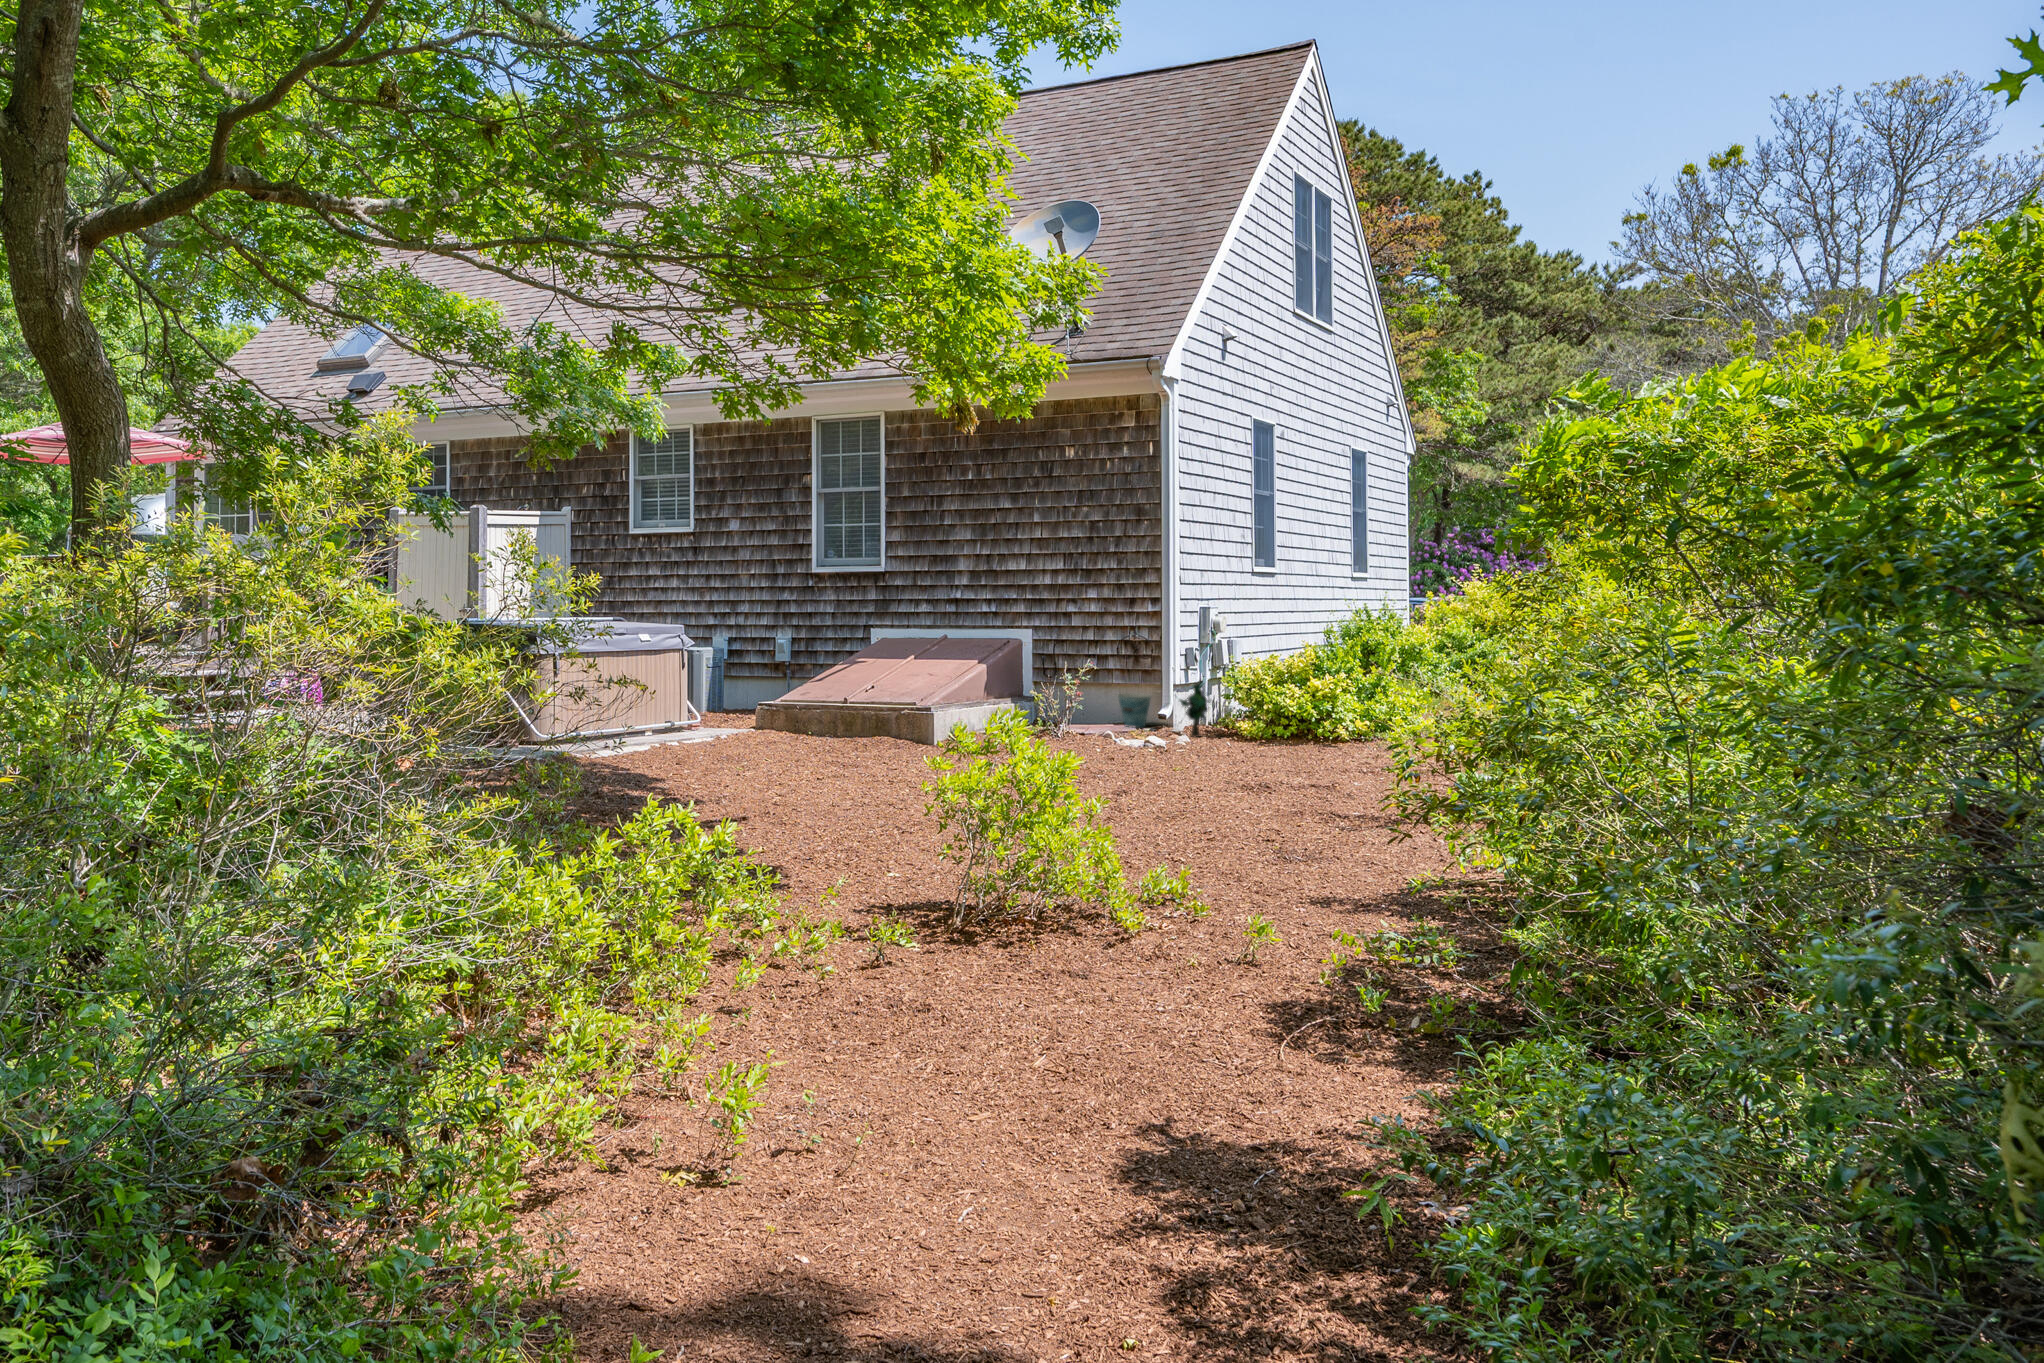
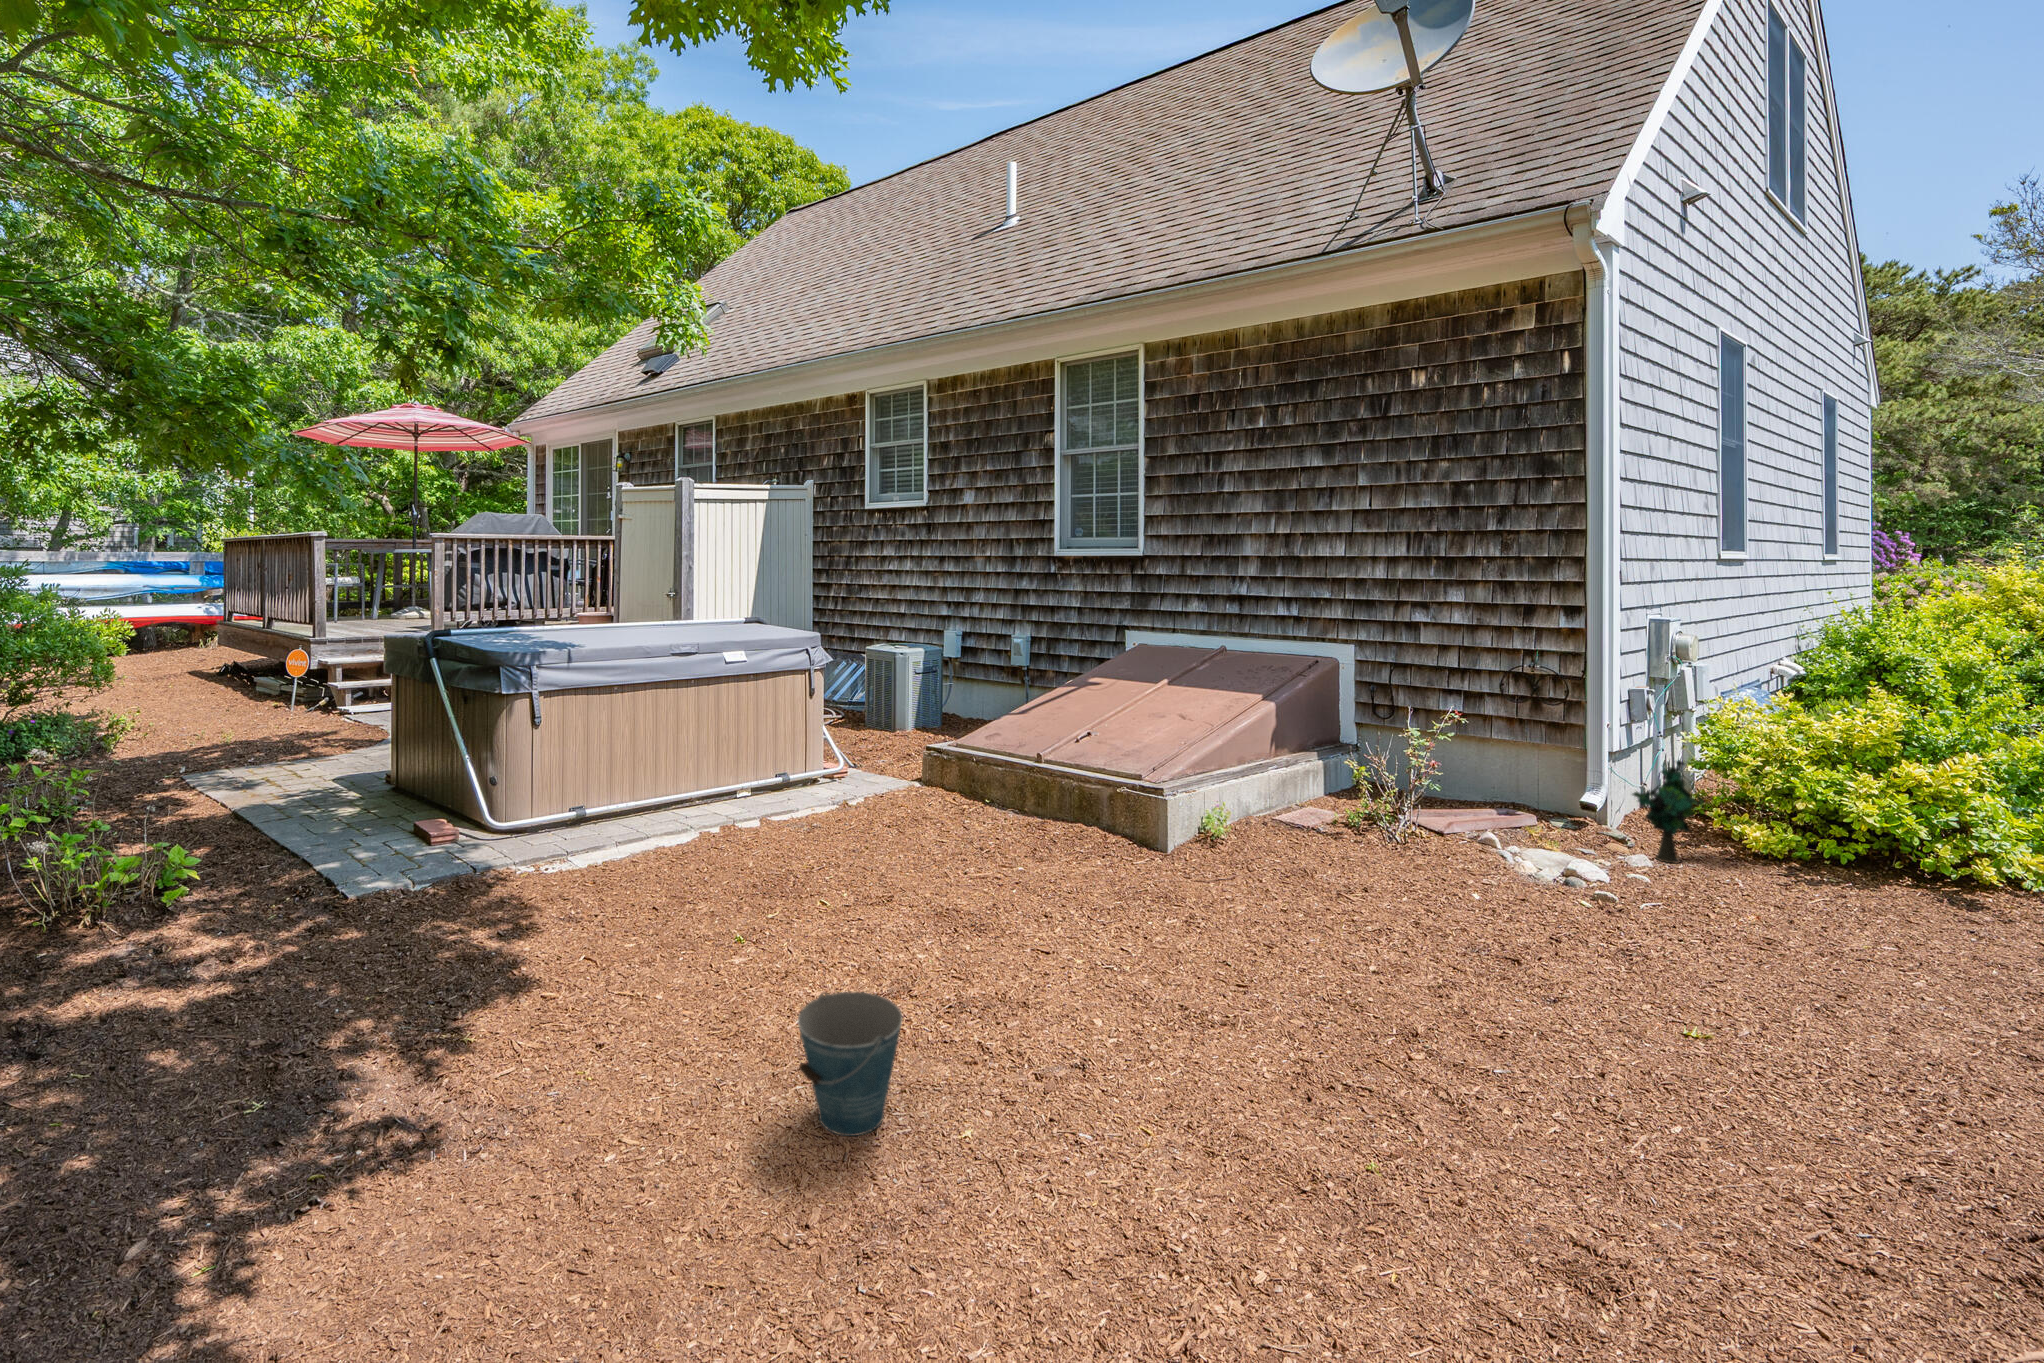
bucket: present [1118,693,1151,727] -> present [798,992,903,1136]

